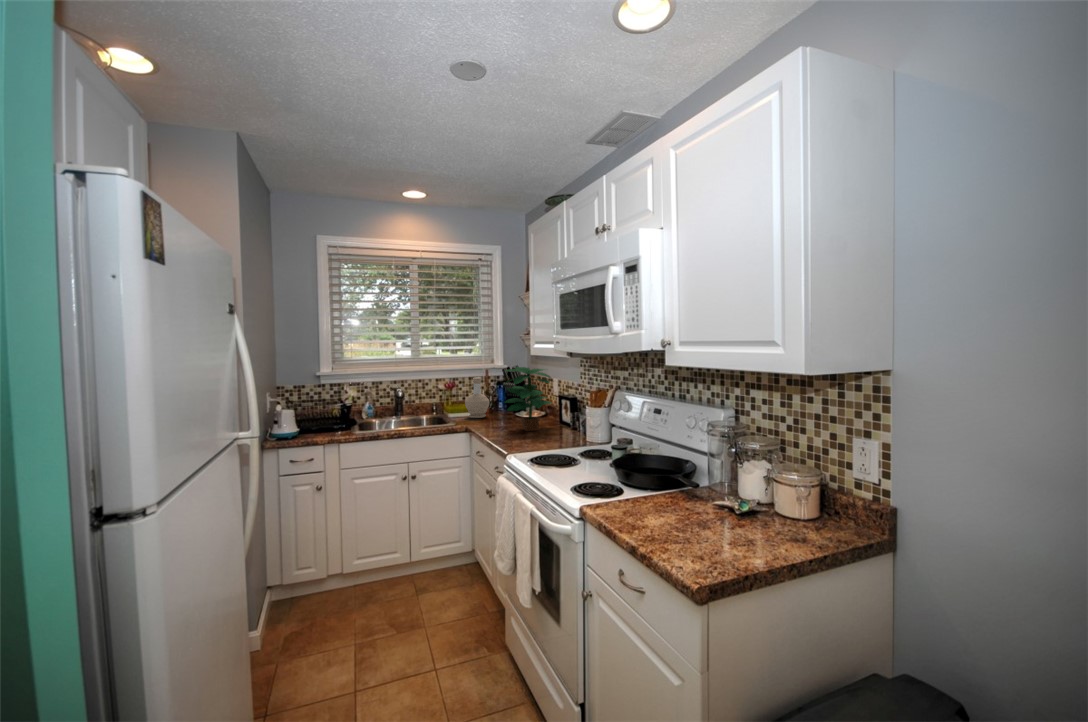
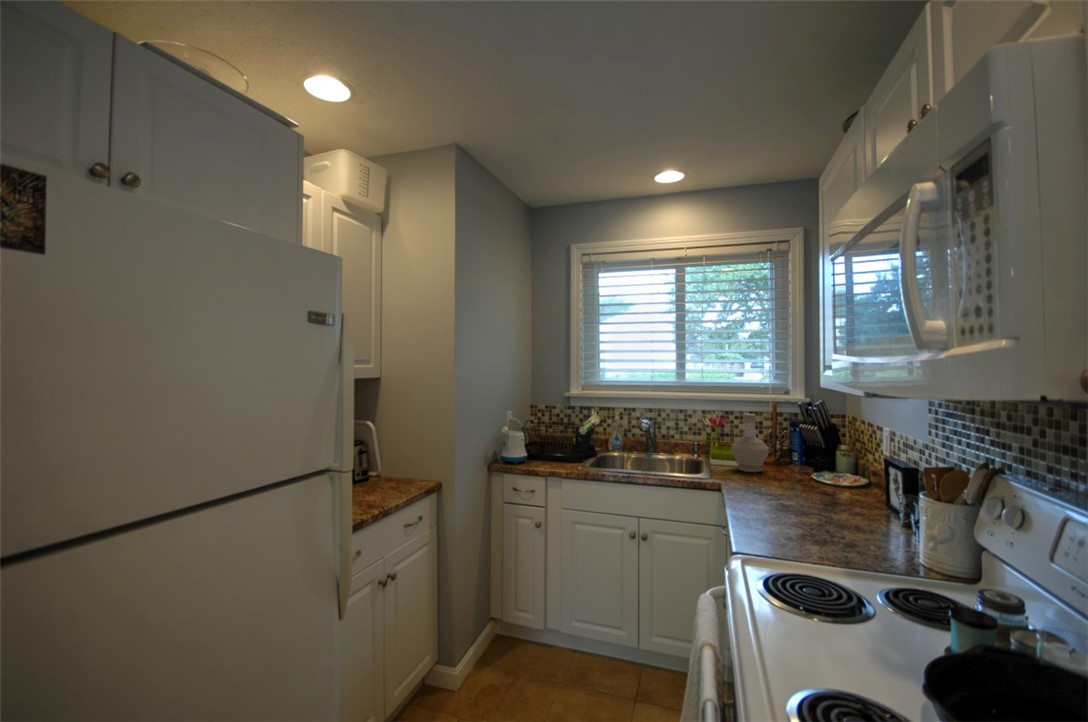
potted plant: present [505,367,552,431] -> none [768,404,866,513]

